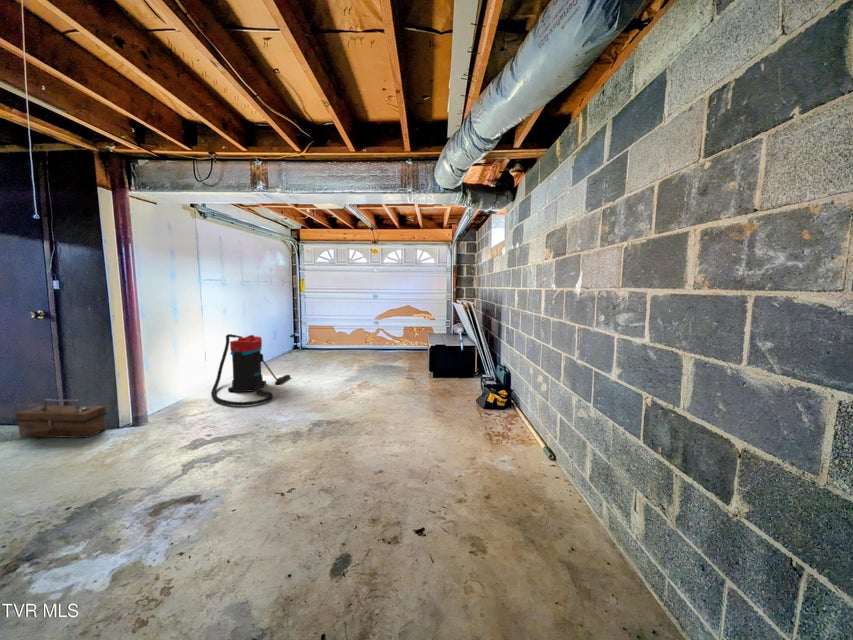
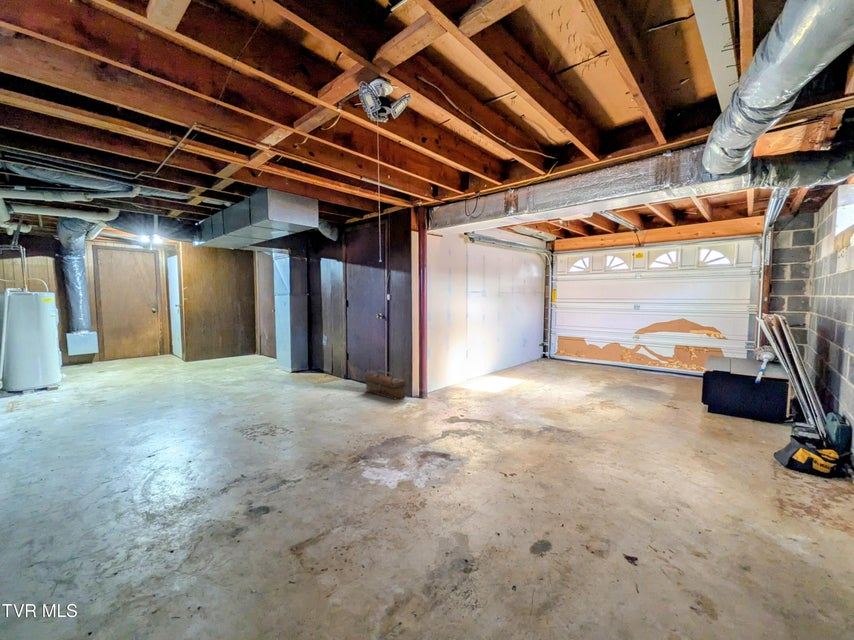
vacuum cleaner: present [211,334,290,406] -> none [469,338,535,401]

